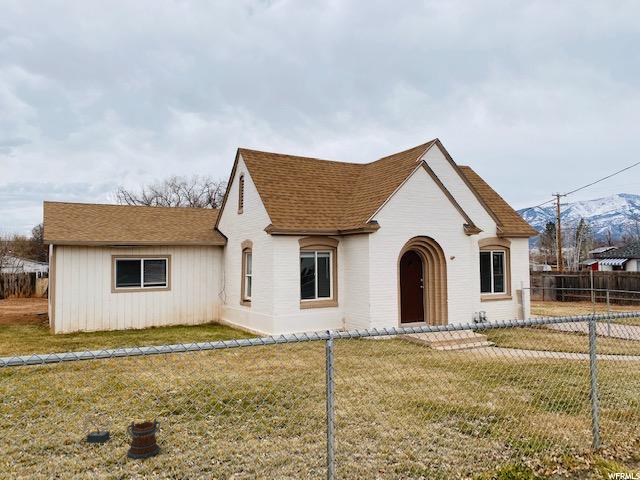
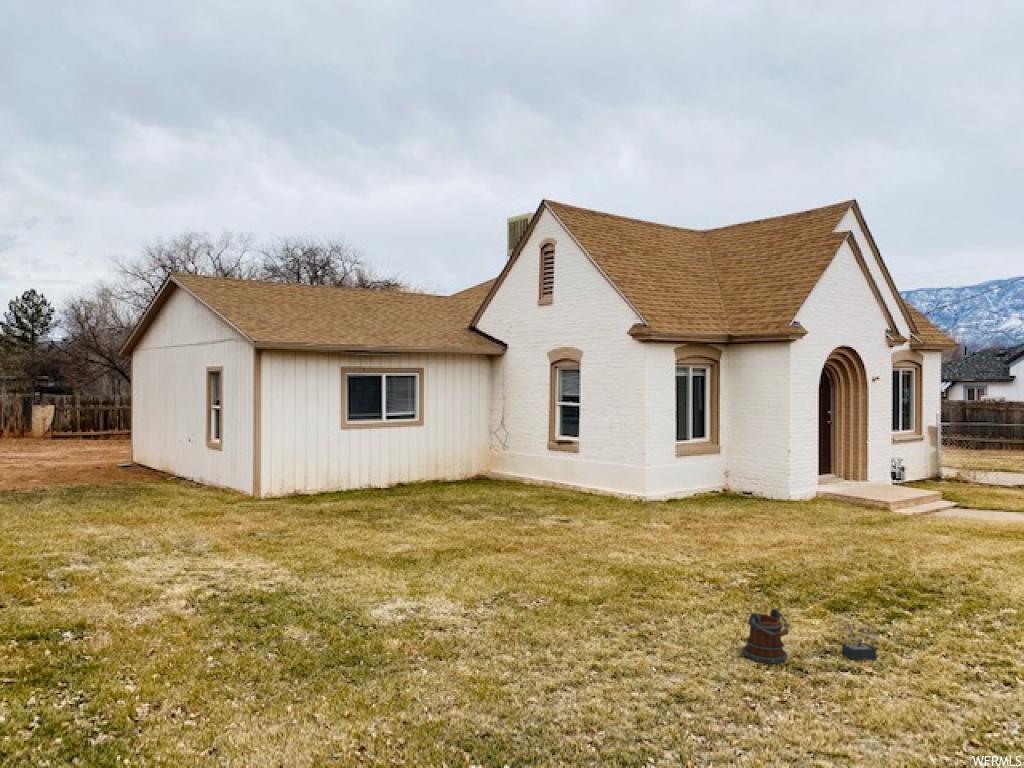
bucket: present [127,419,160,459] -> present [742,608,788,664]

